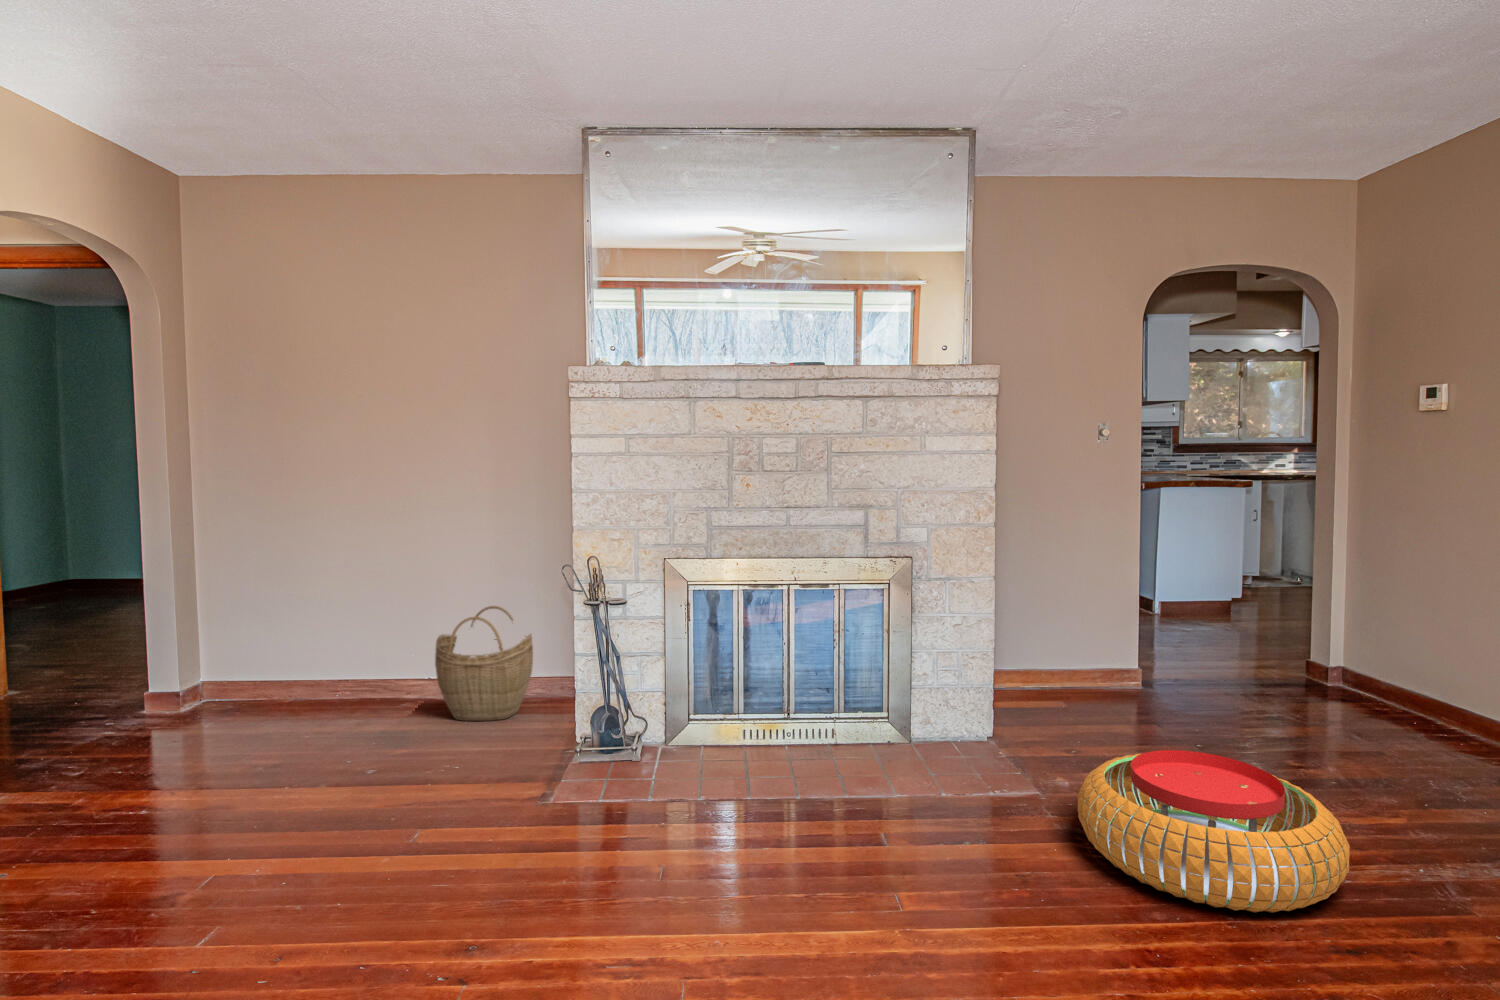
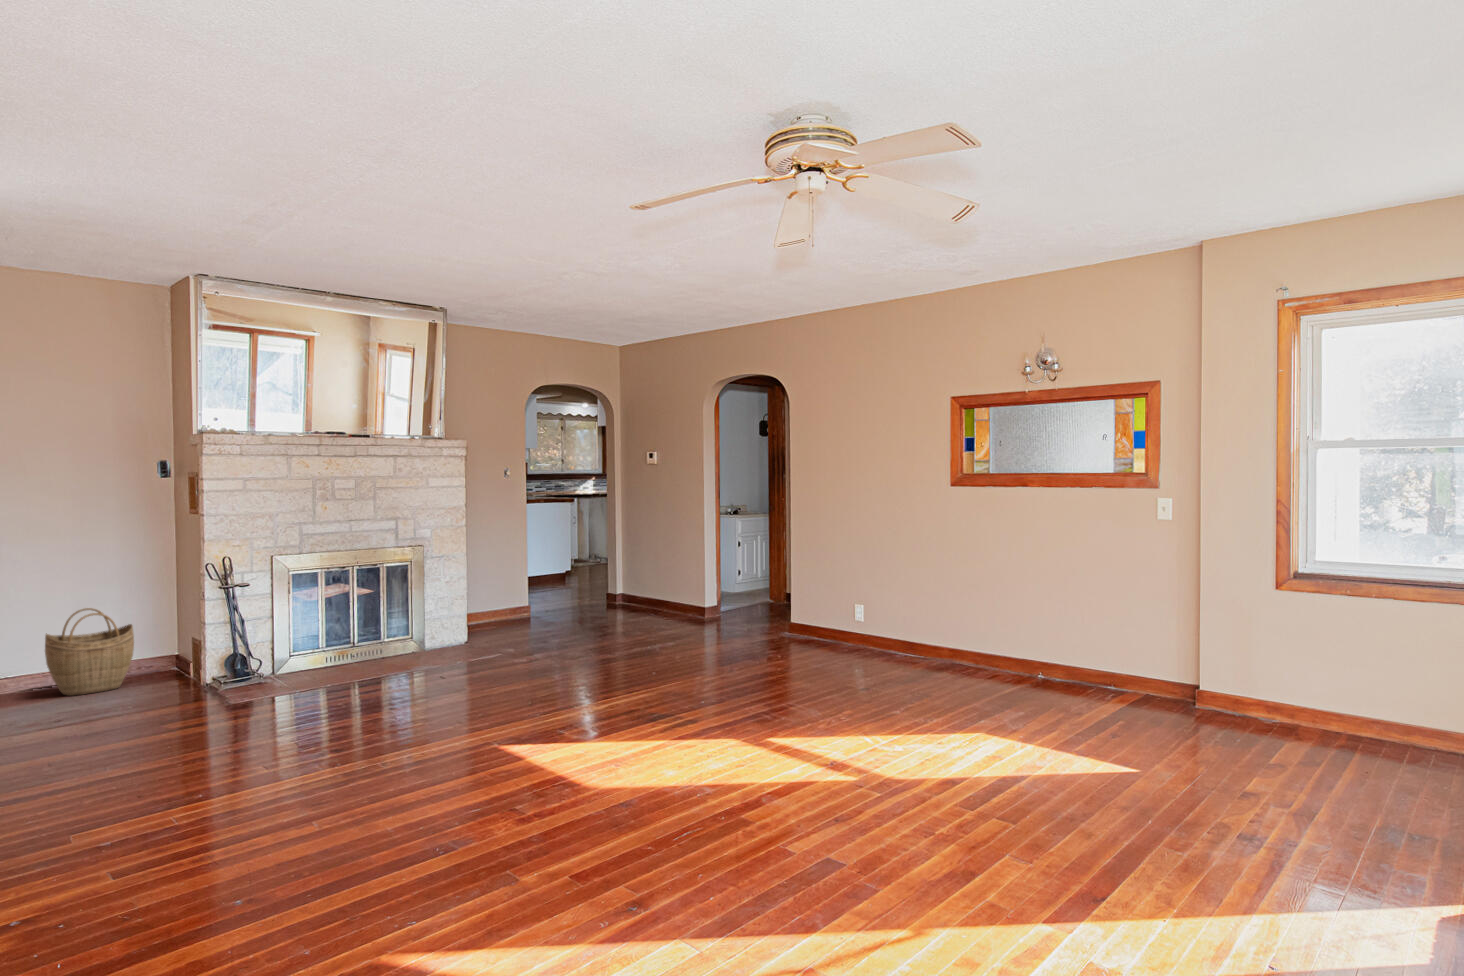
pouf: present [1078,750,1350,913] -> none [525,616,622,665]

